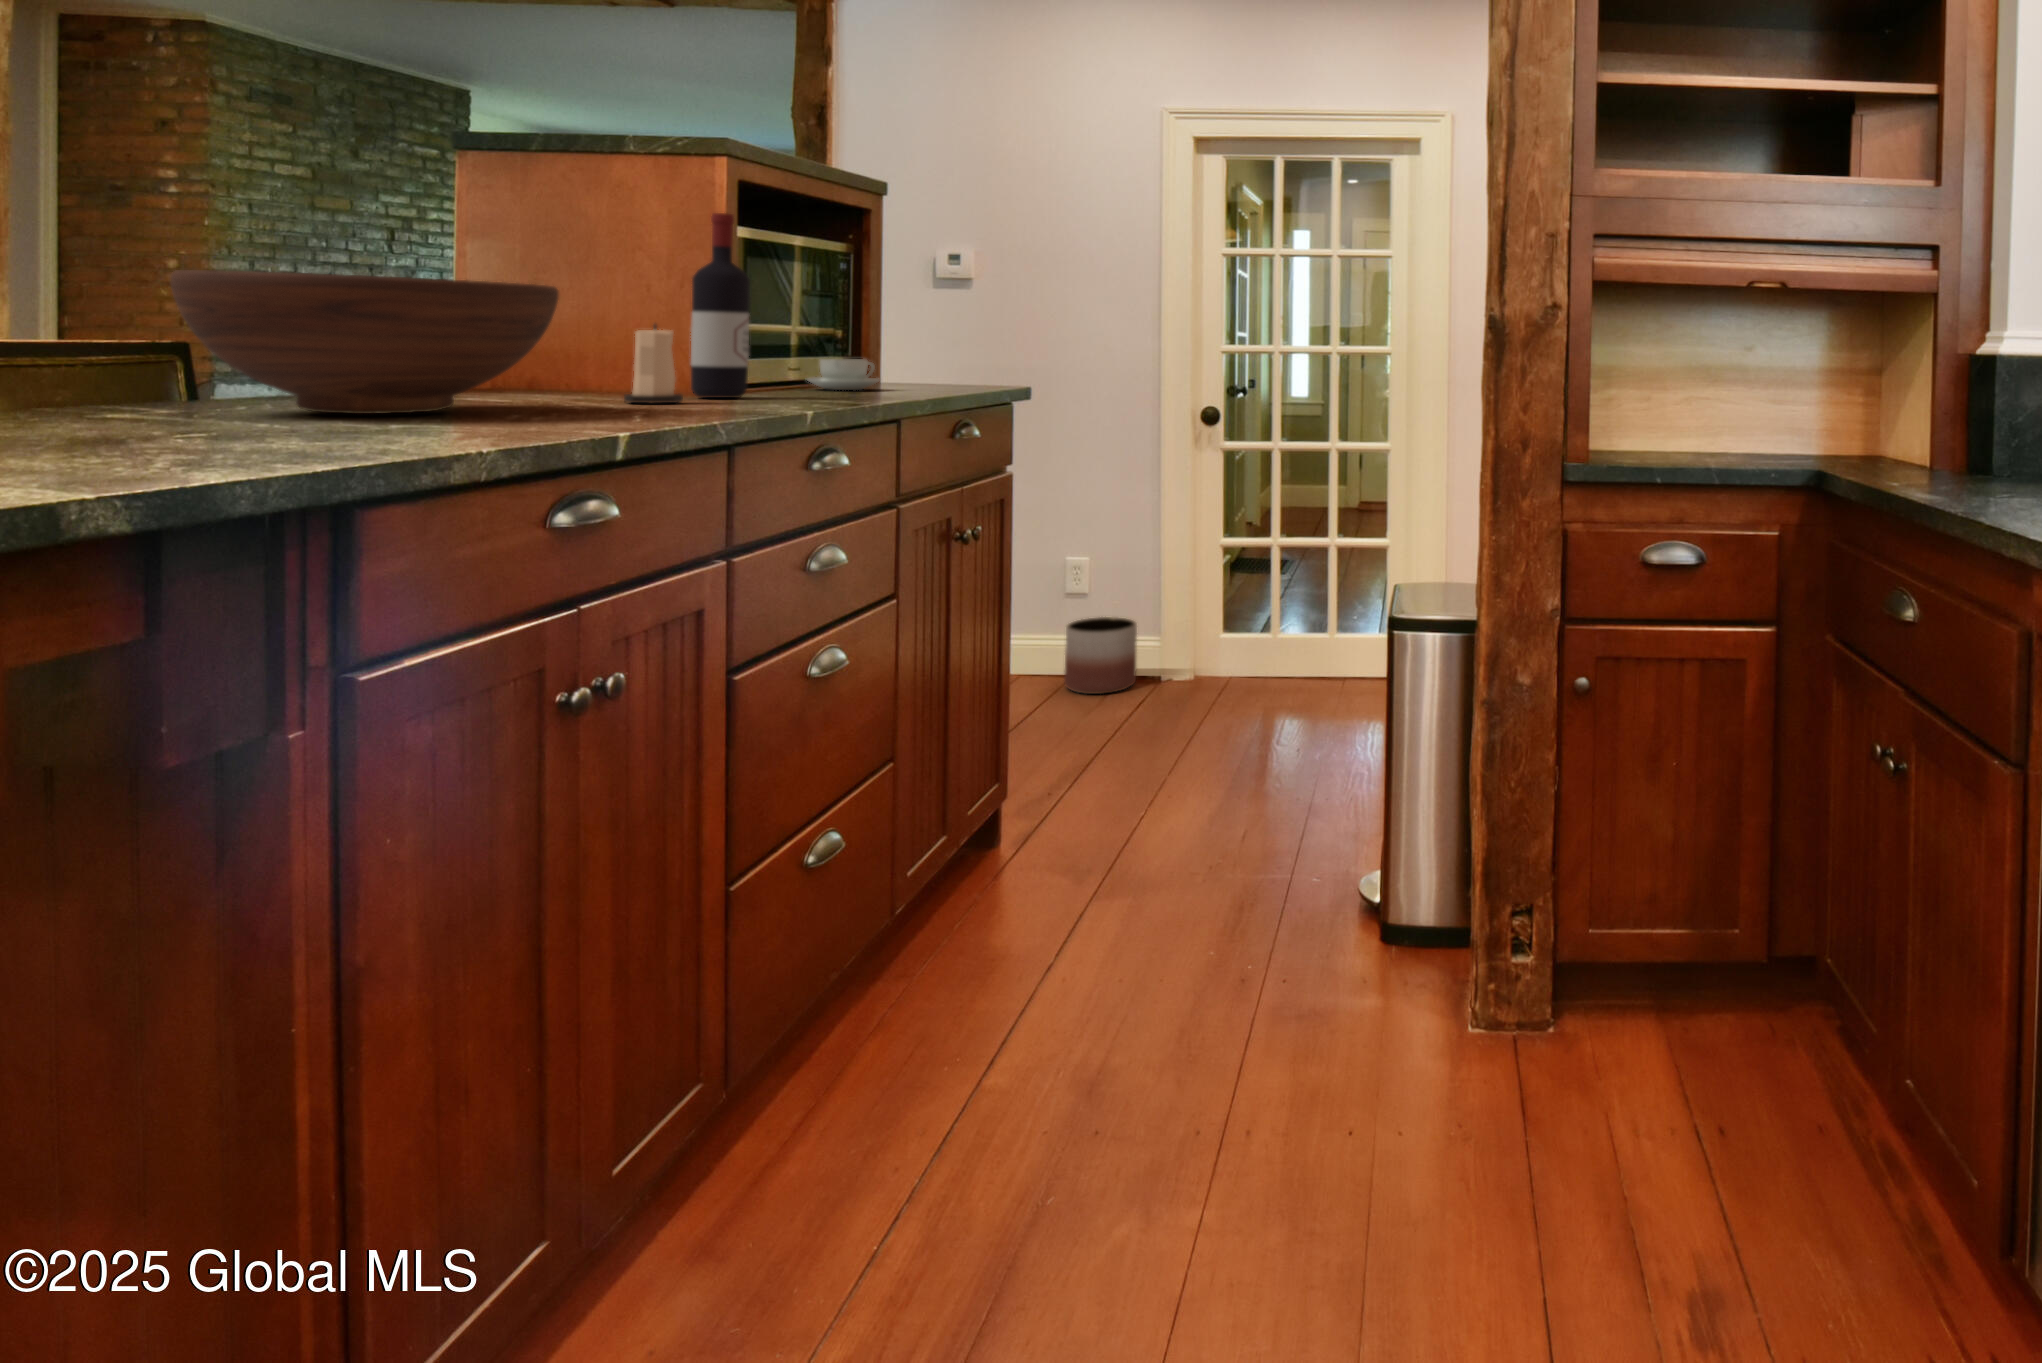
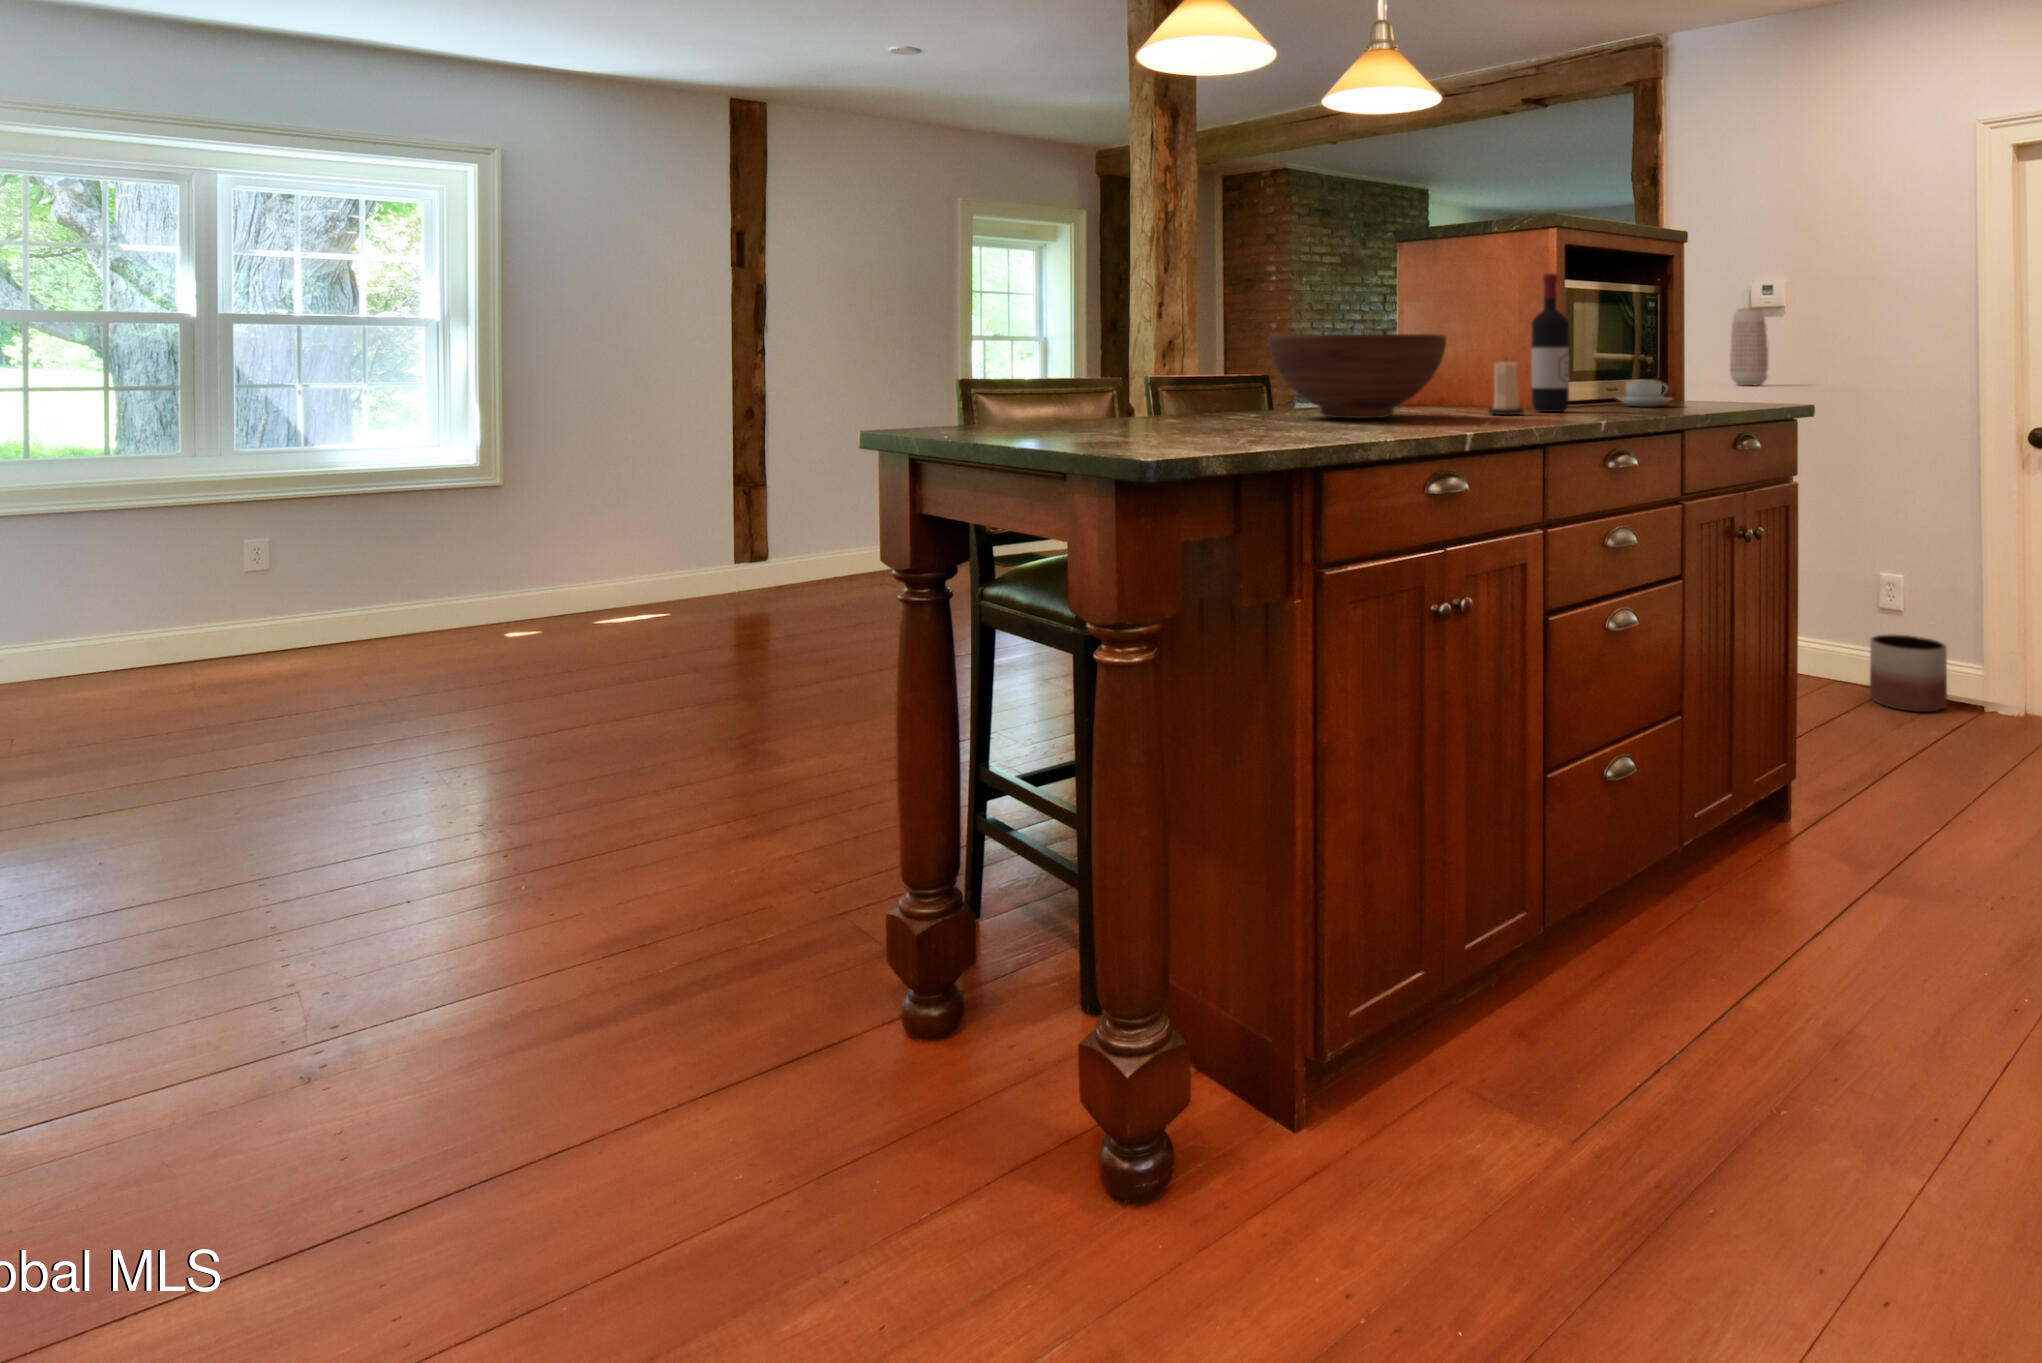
vase: none [920,279,963,364] -> present [1730,308,1769,385]

